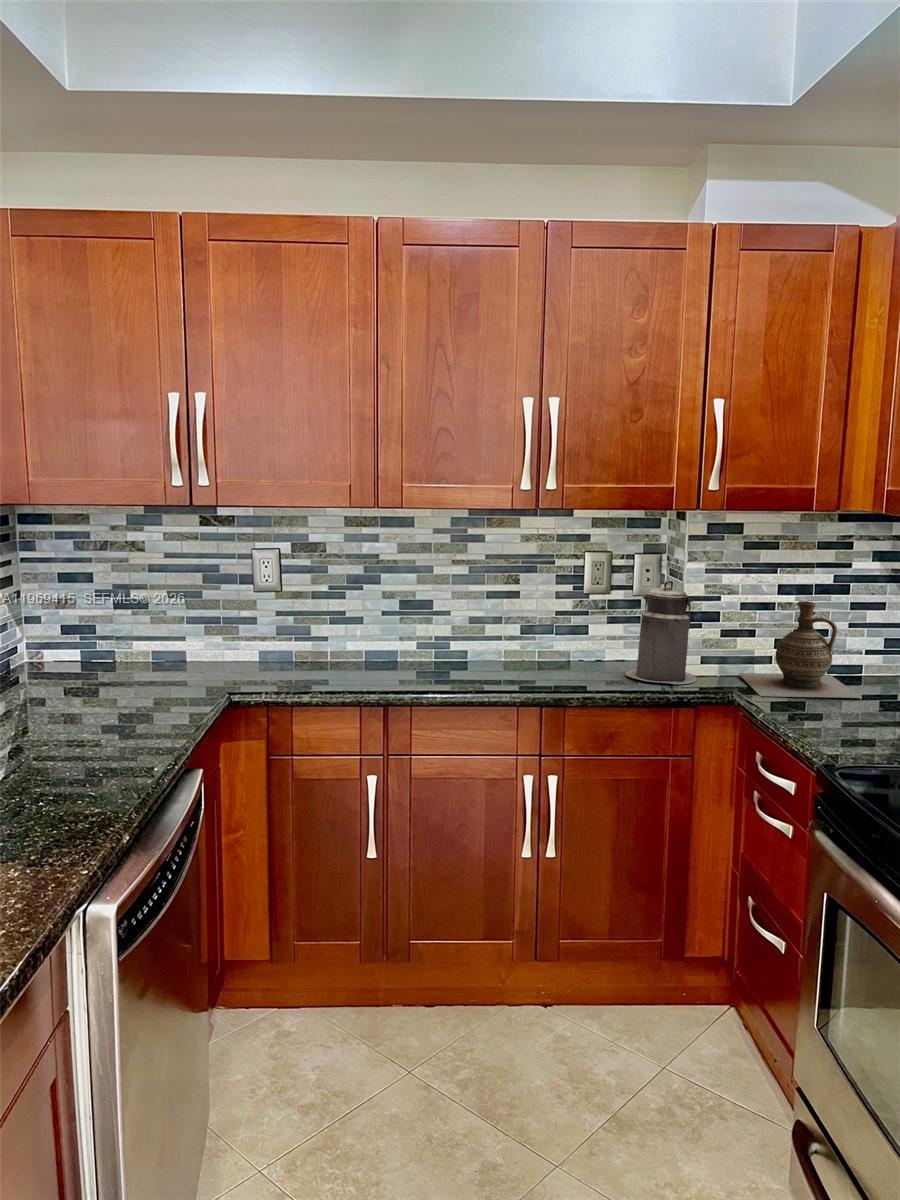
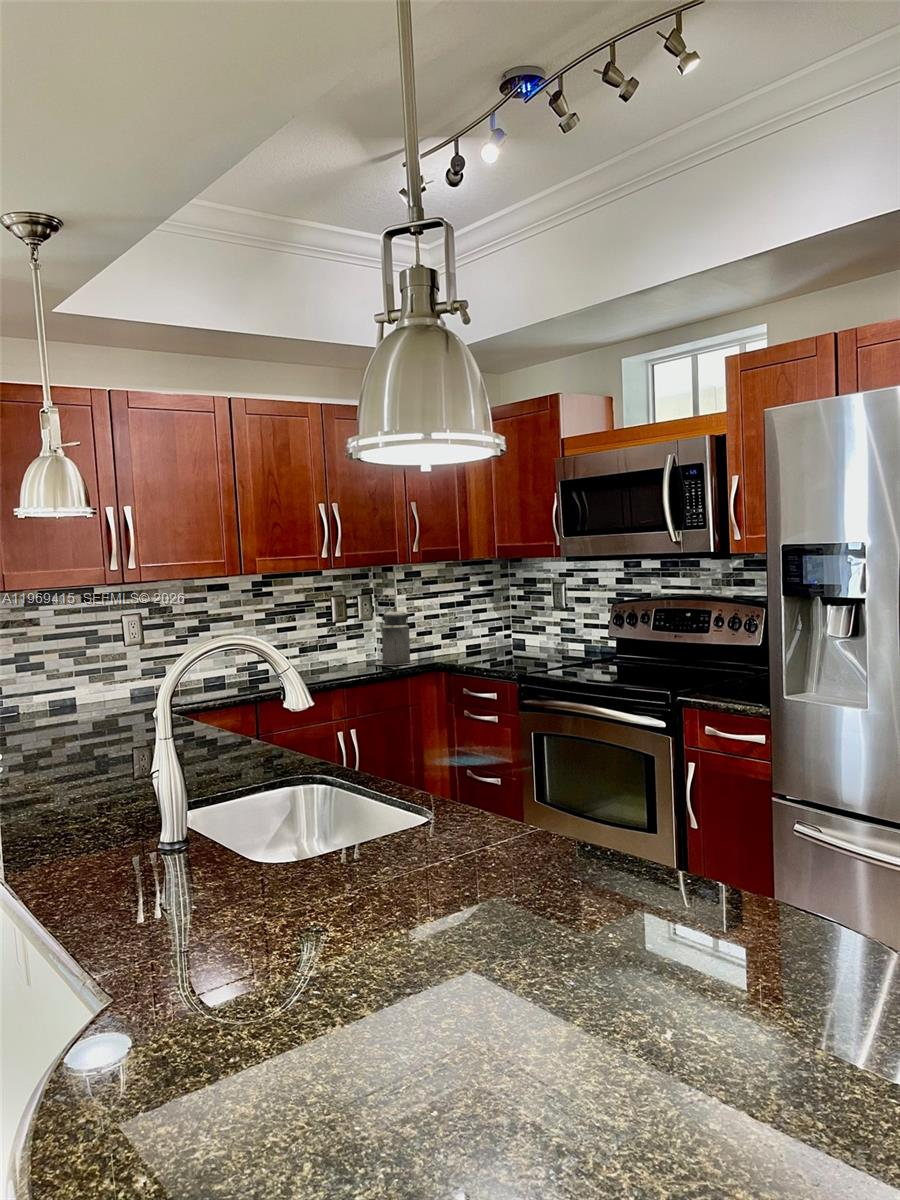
ceramic jug: present [738,601,862,698] -> none [430,610,500,661]

